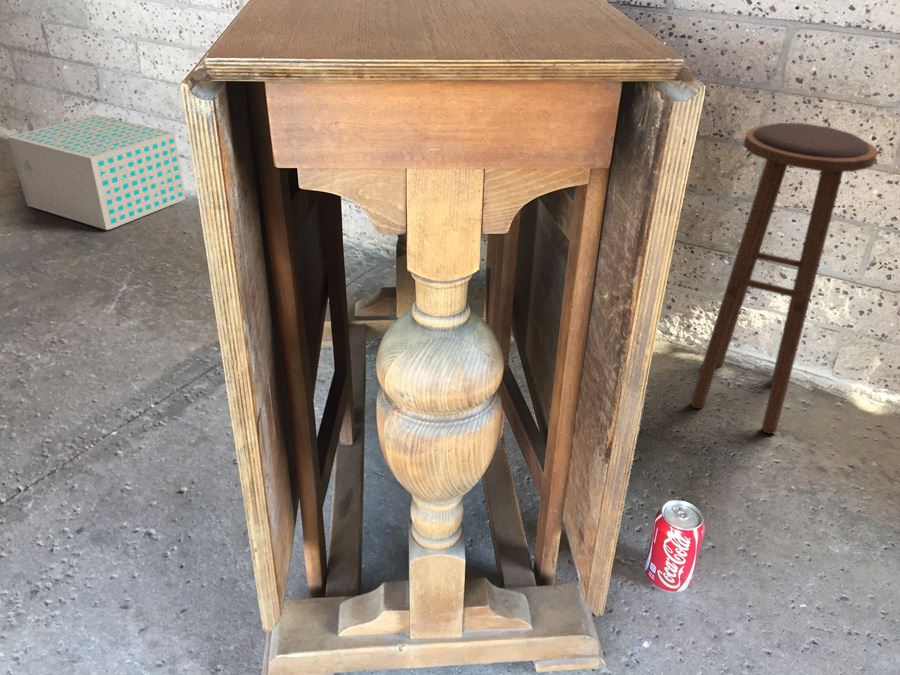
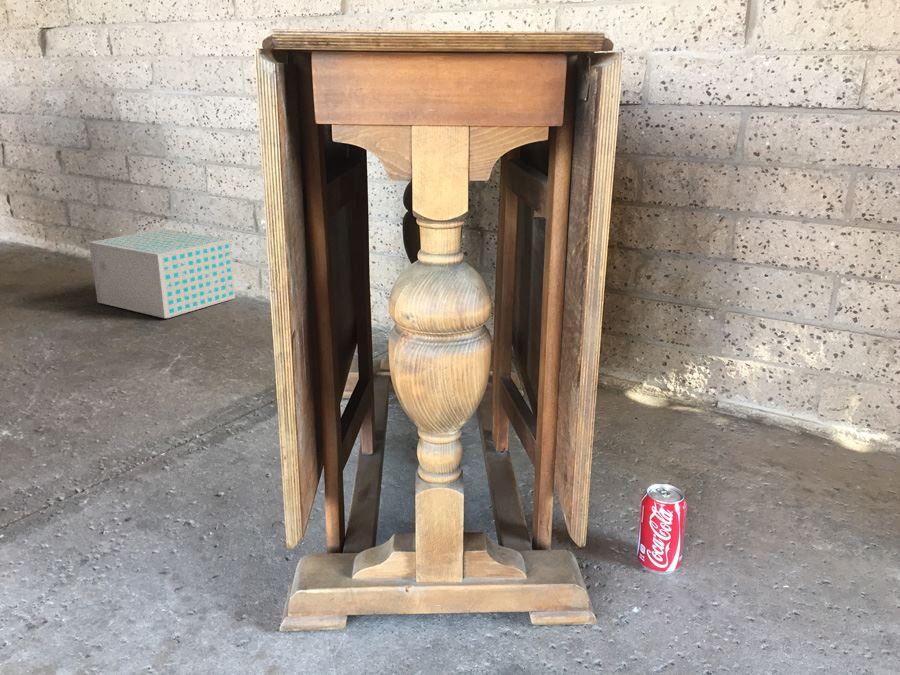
stool: present [690,123,878,434] -> none [685,185,821,462]

